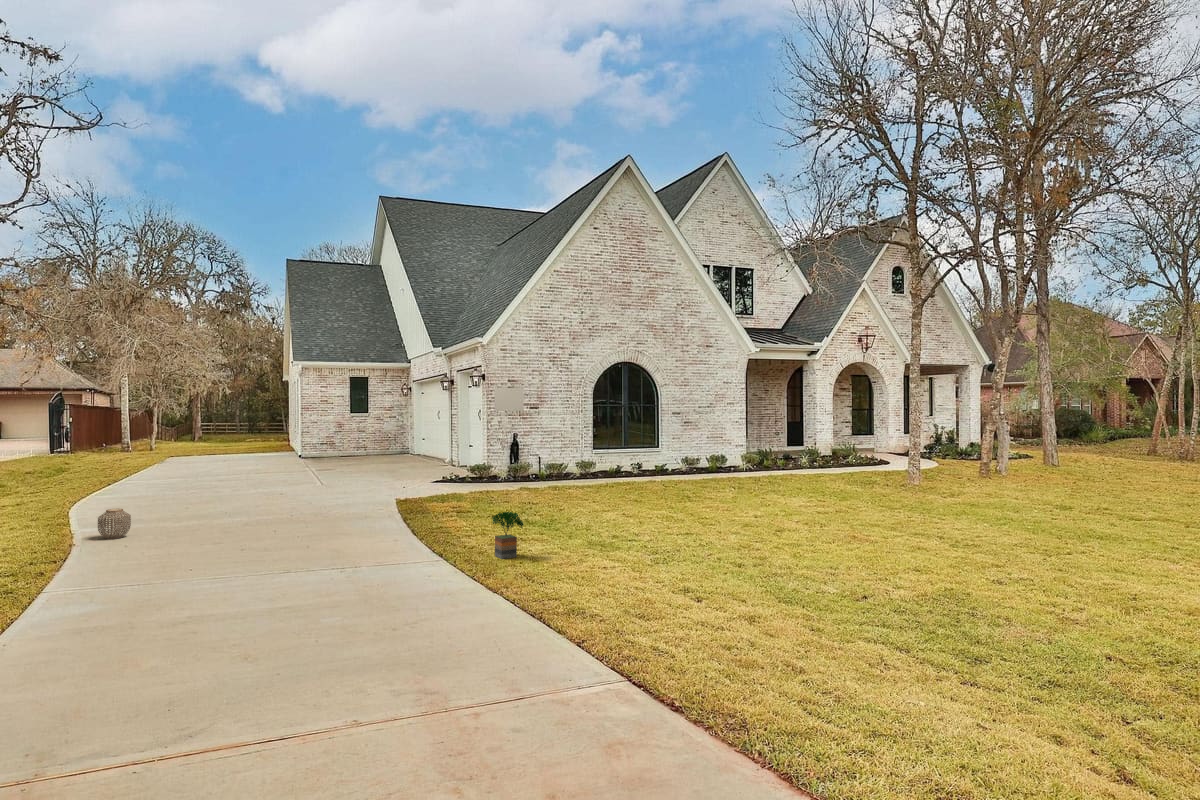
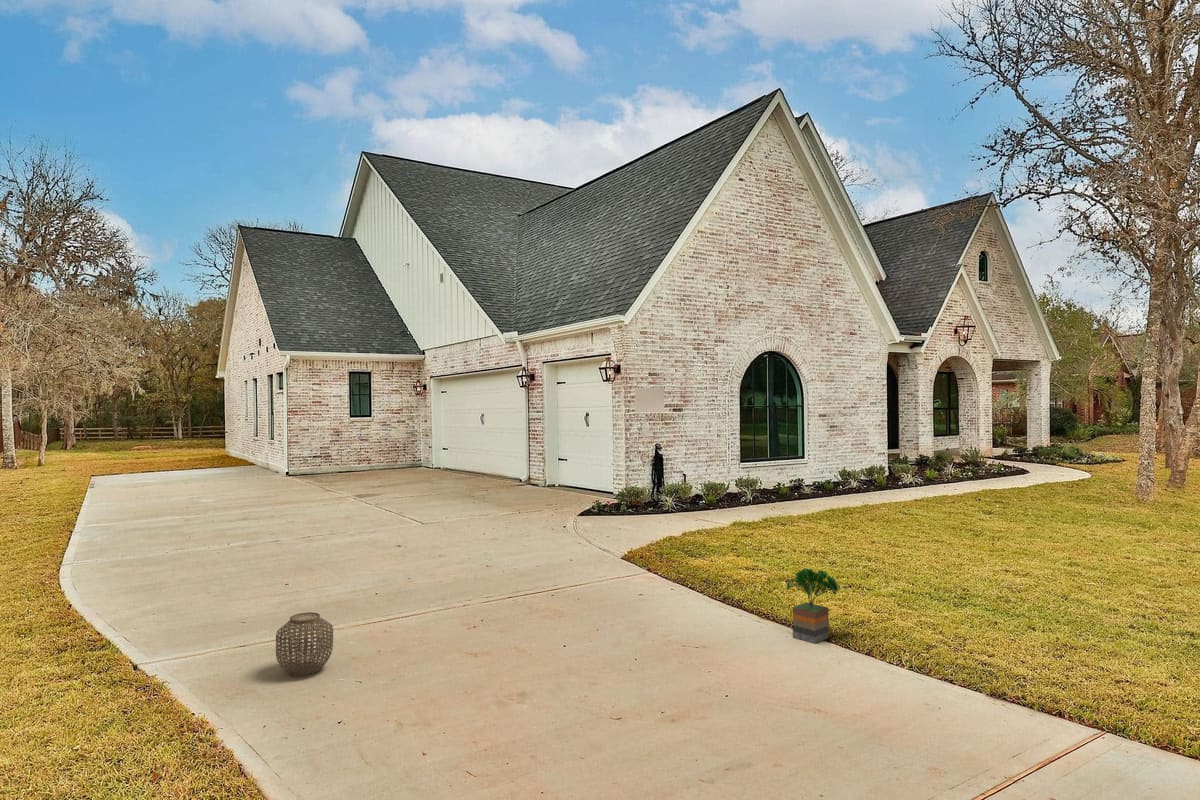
potted tree: present [492,512,524,559] -> present [786,568,840,643]

